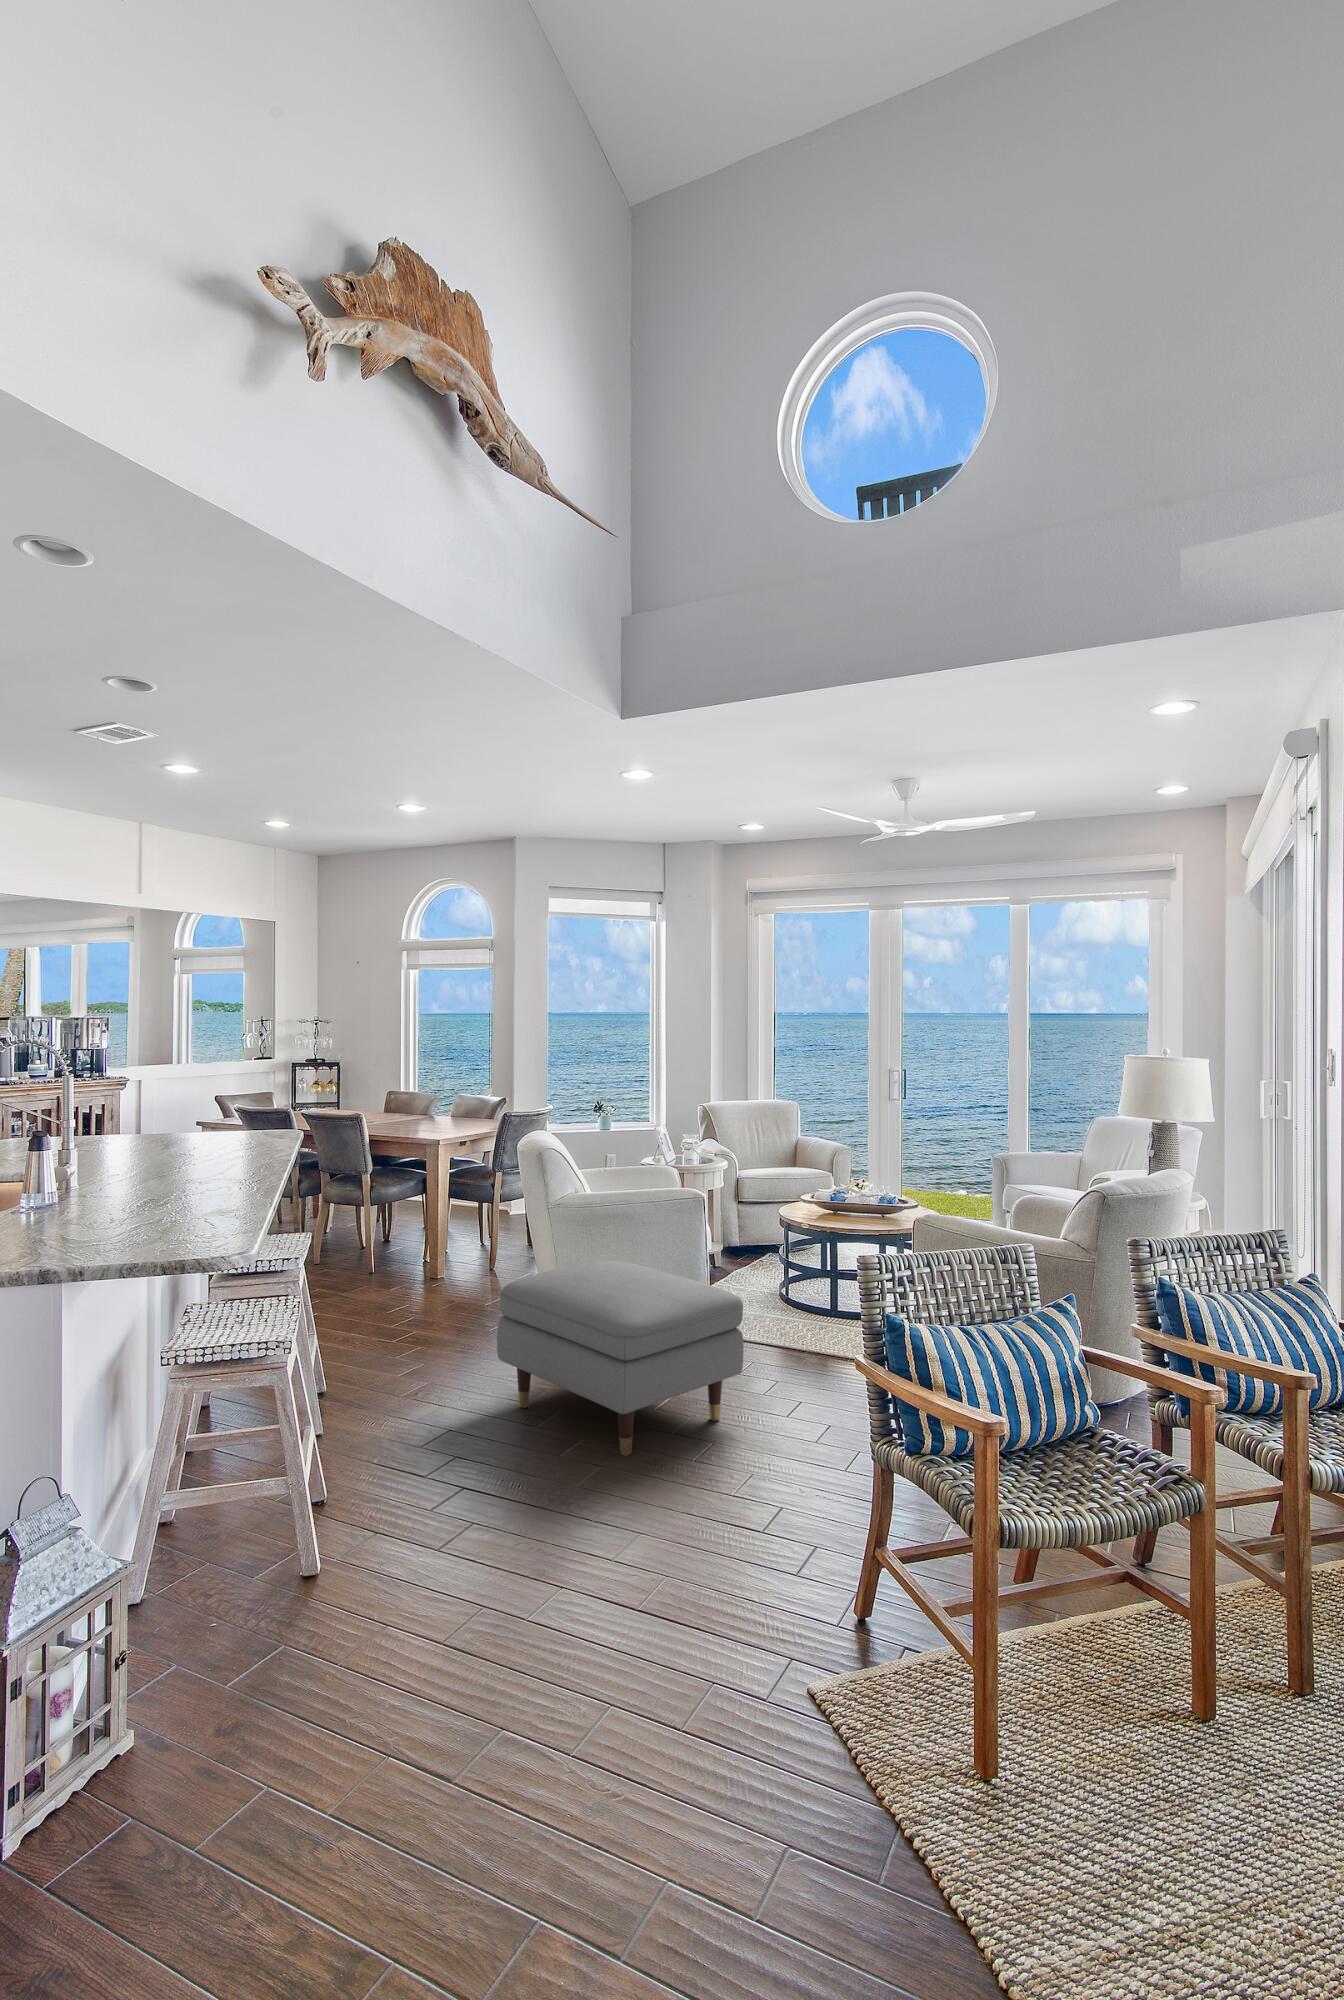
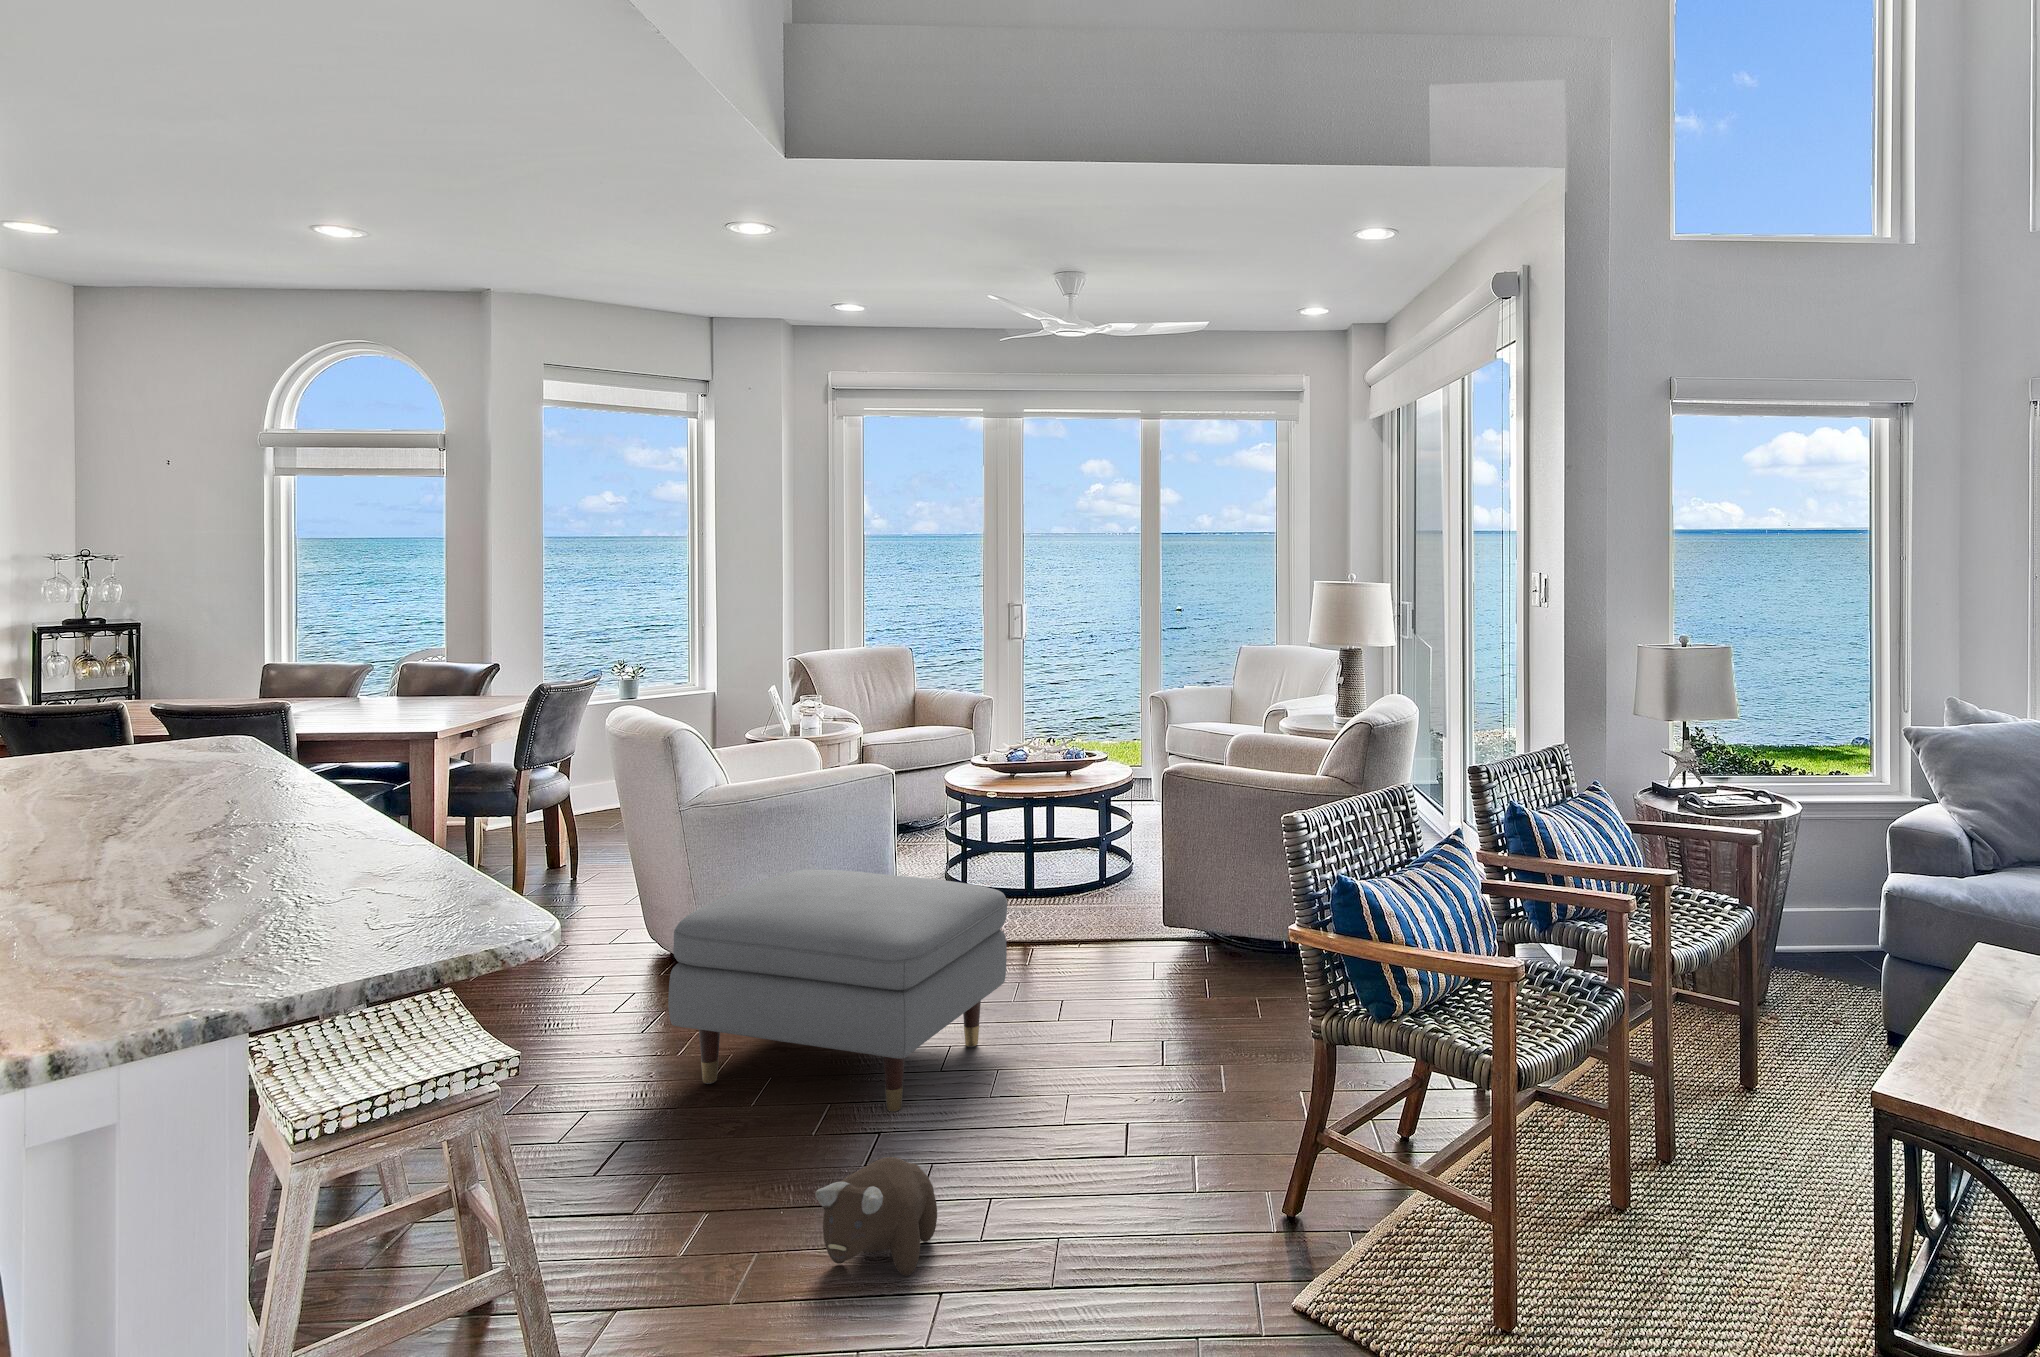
plush toy: none [480,1481,584,1575] -> present [815,1157,937,1276]

